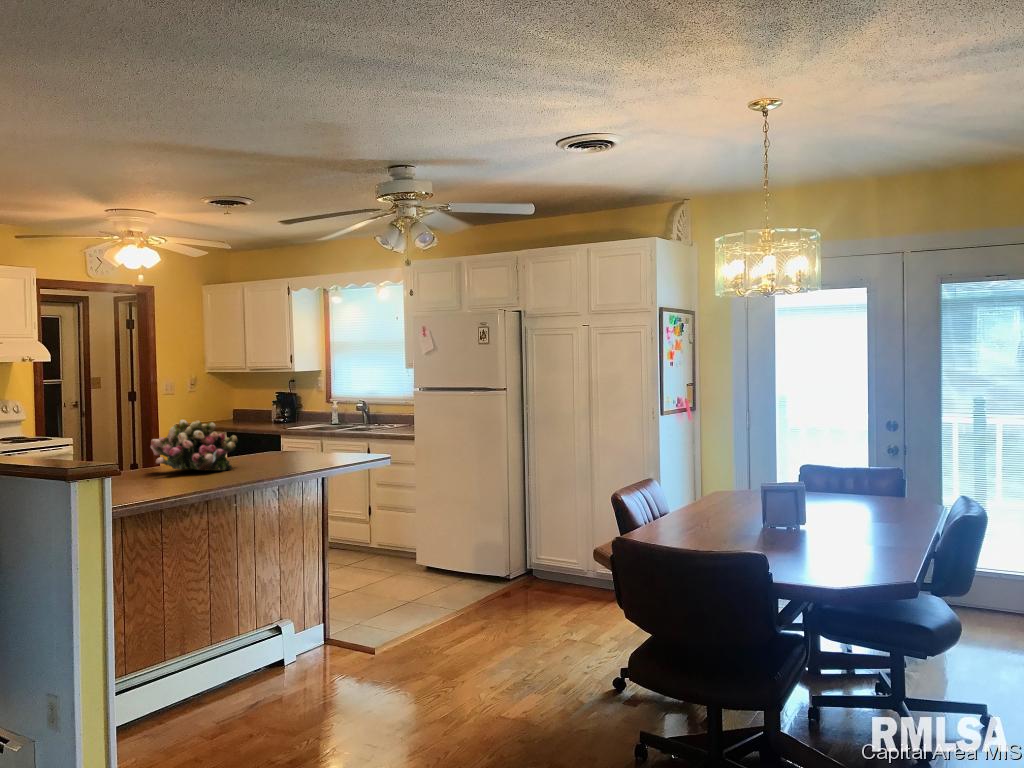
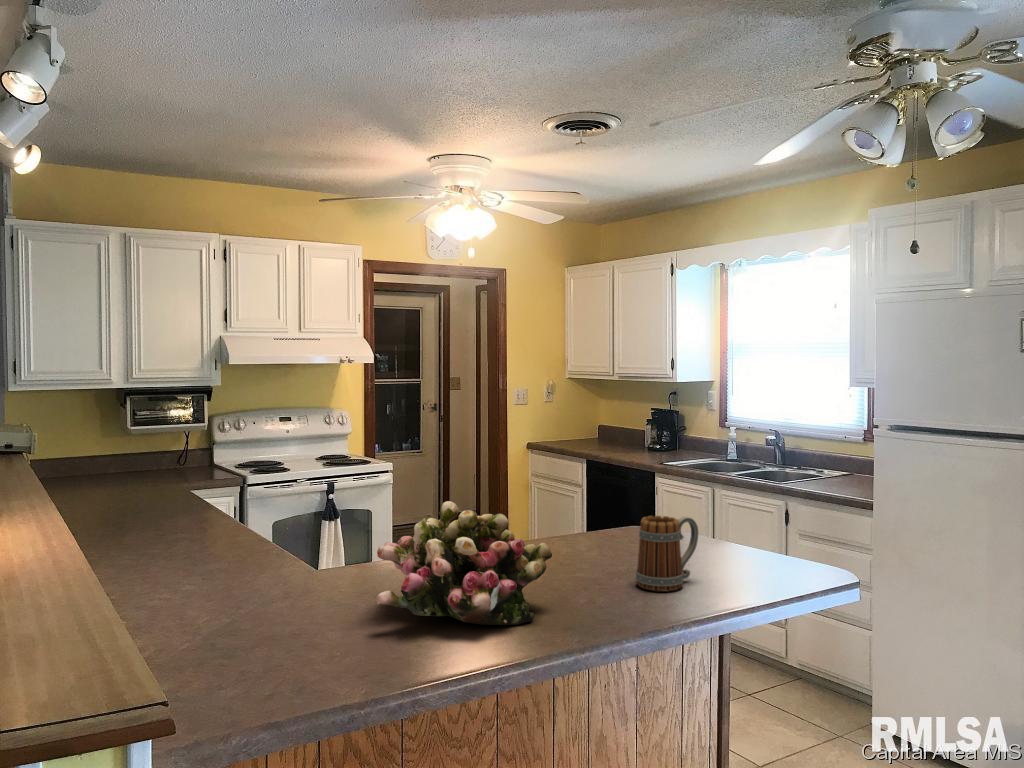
mug: none [278,425,308,460] -> present [636,516,698,591]

